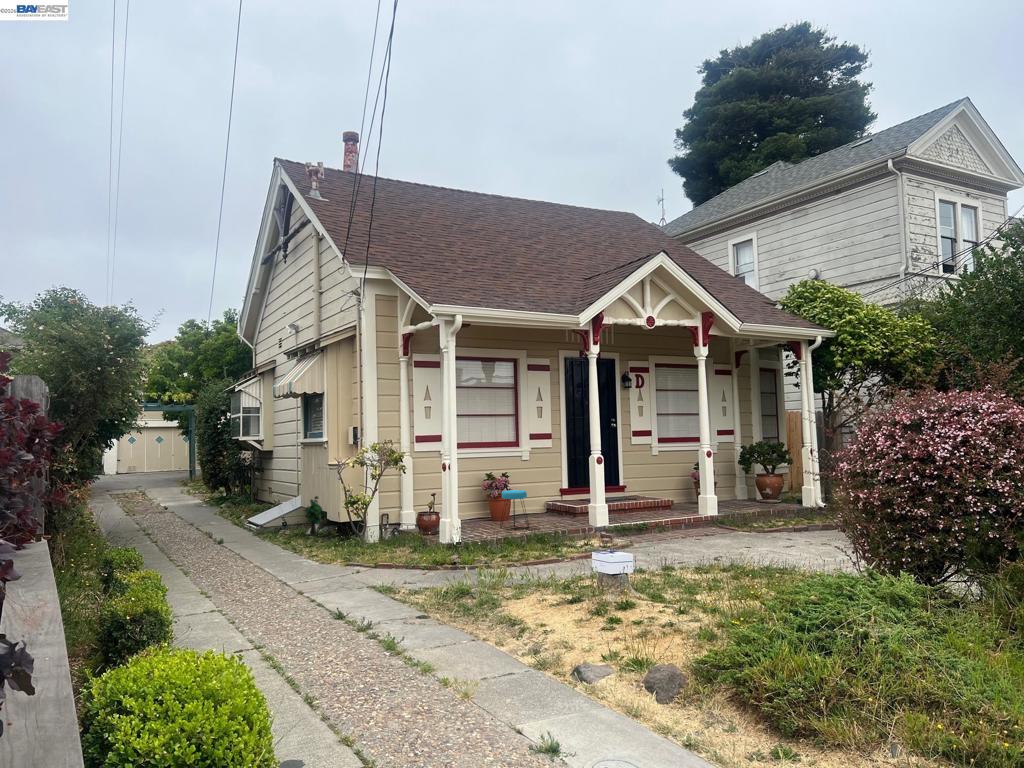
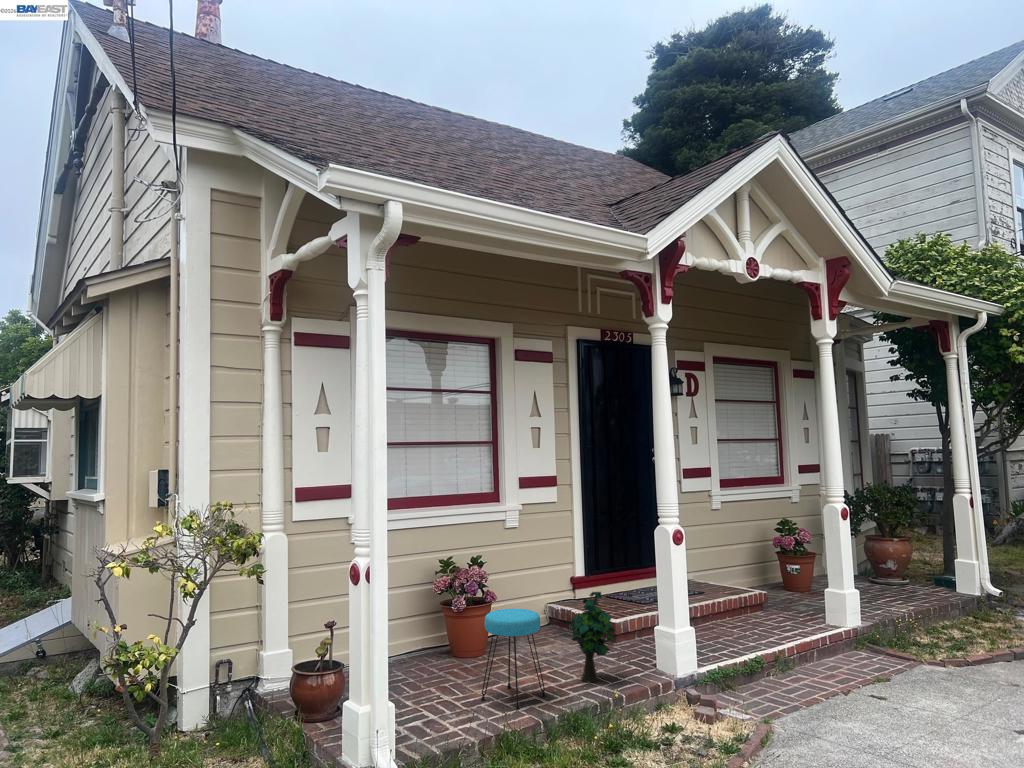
decorative plant: present [304,496,325,536] -> present [565,592,615,683]

